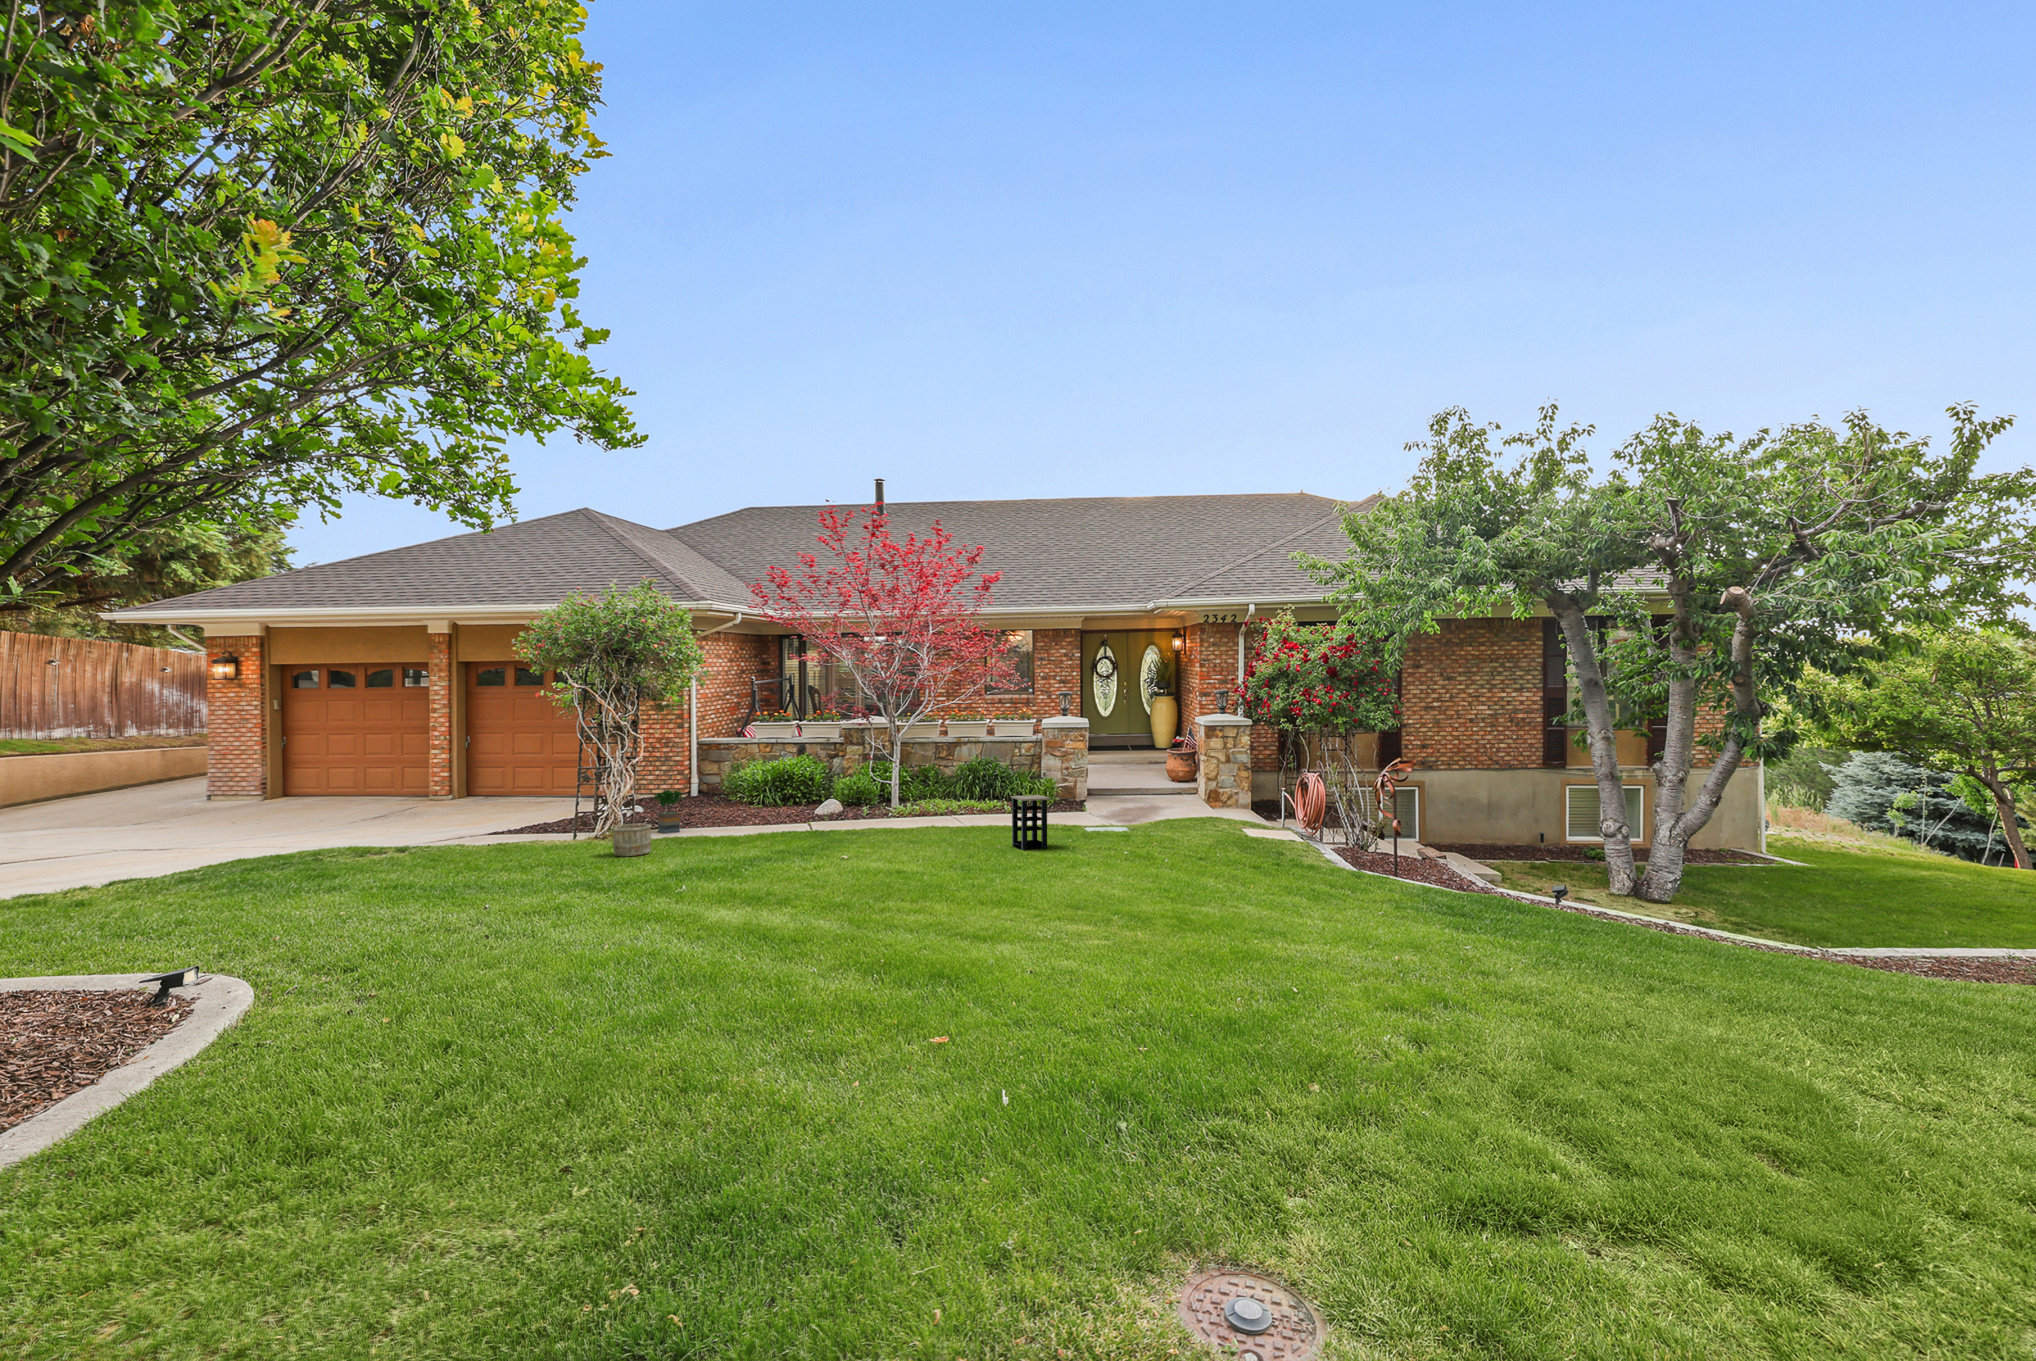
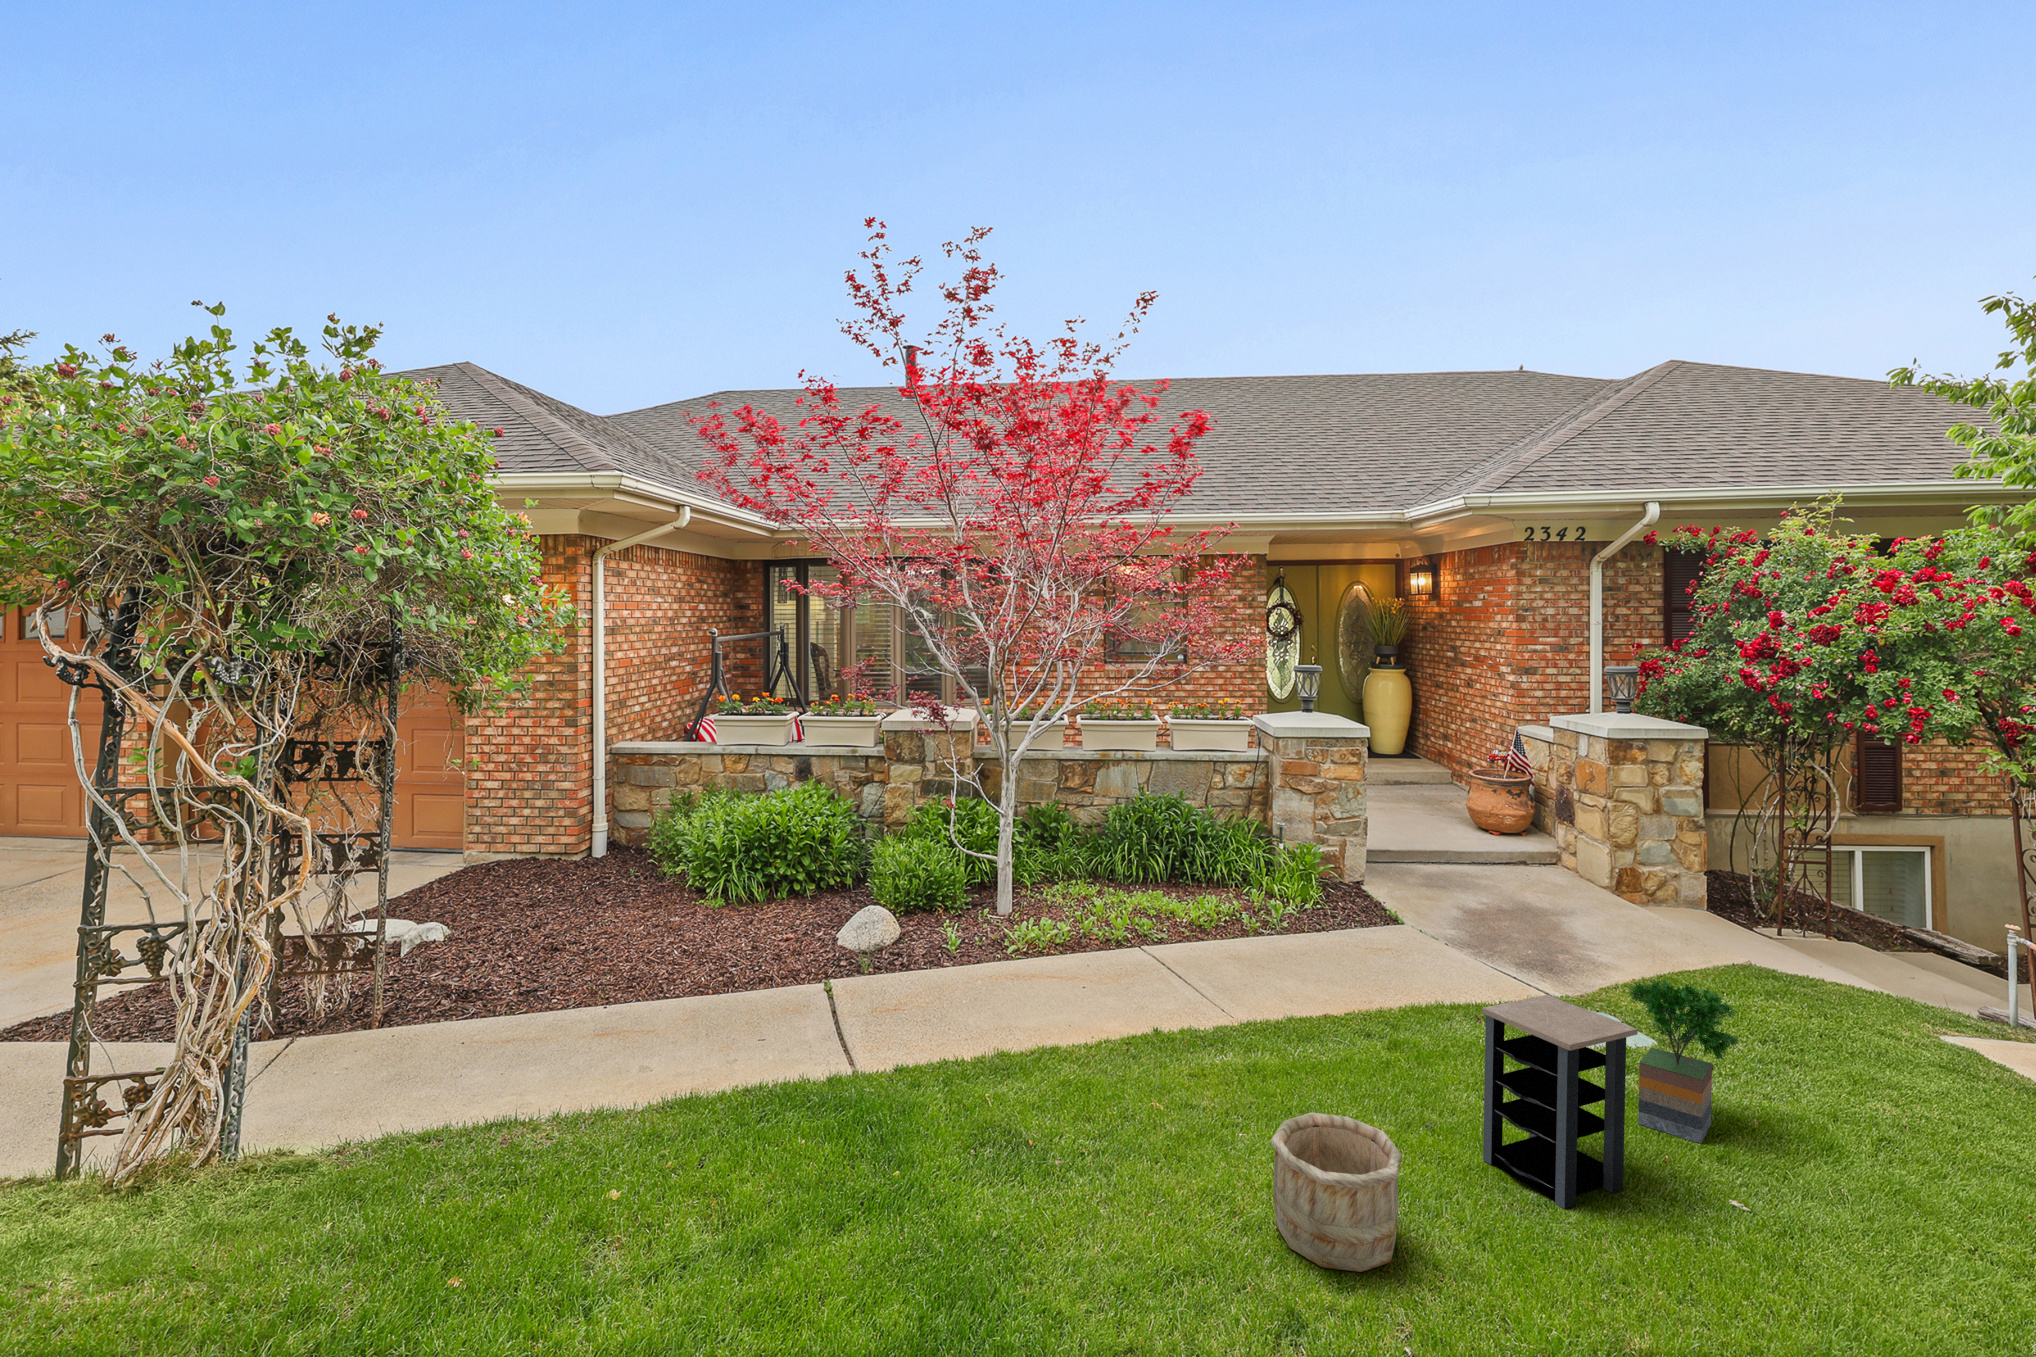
potted tree: present [654,790,685,834] -> present [1627,979,1741,1144]
wooden bucket: present [612,823,652,856] -> present [1270,1113,1402,1272]

